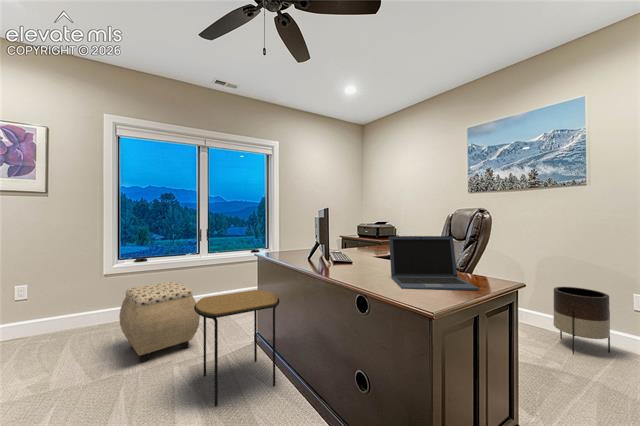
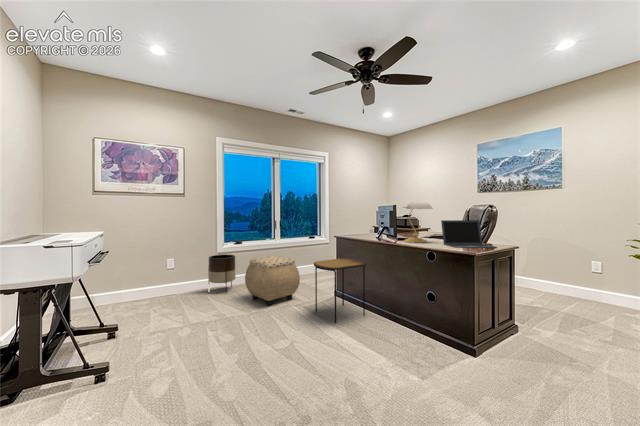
desk lamp: none [332,206,382,271] -> present [403,202,433,243]
planter: present [553,287,610,354] -> present [208,254,236,293]

